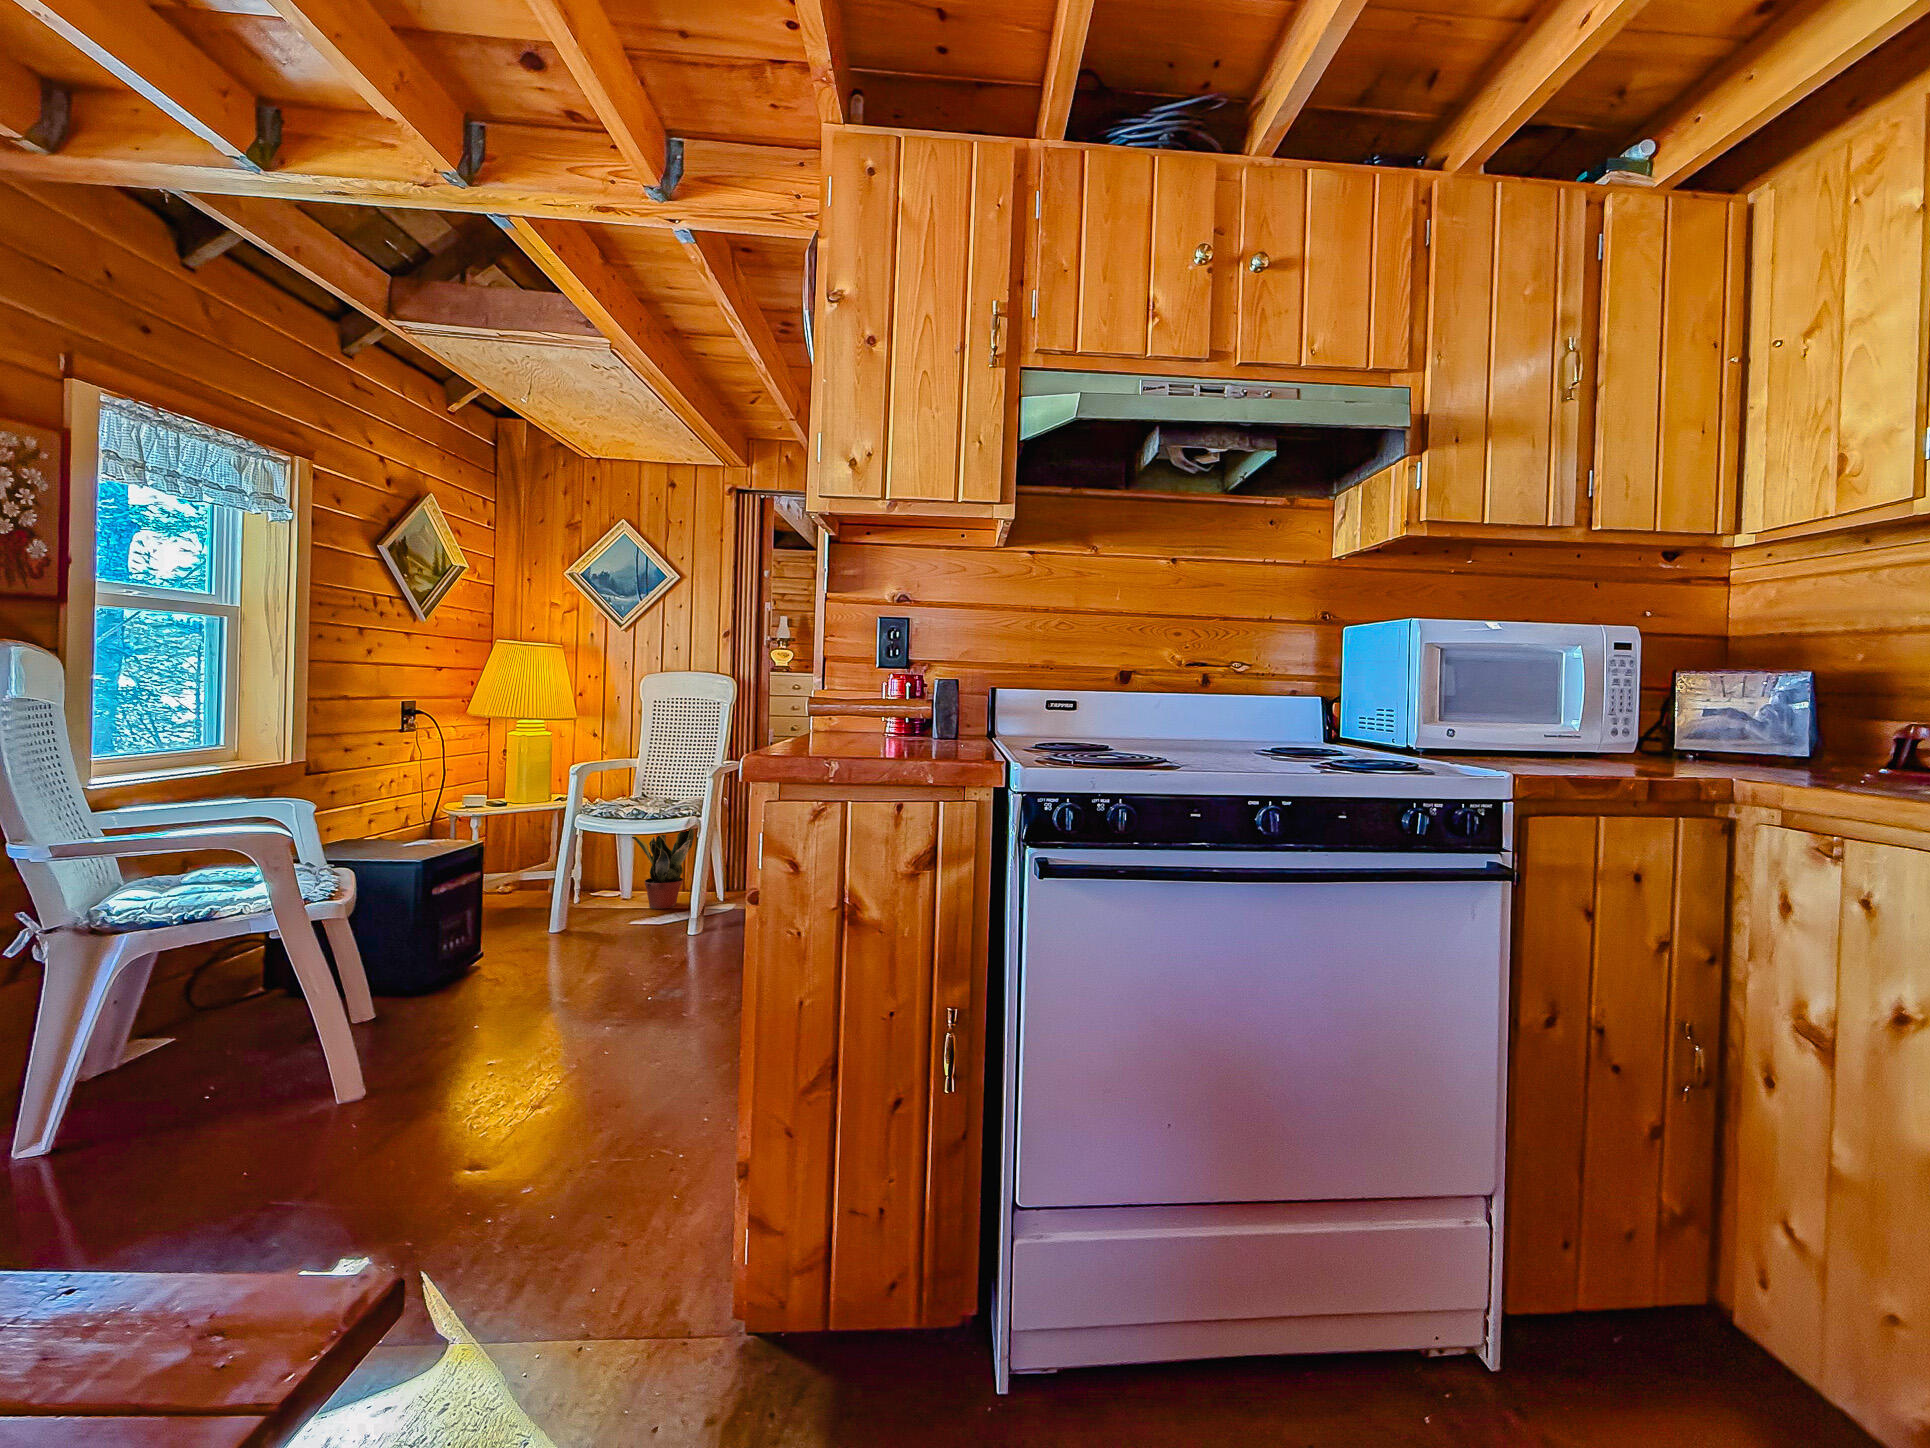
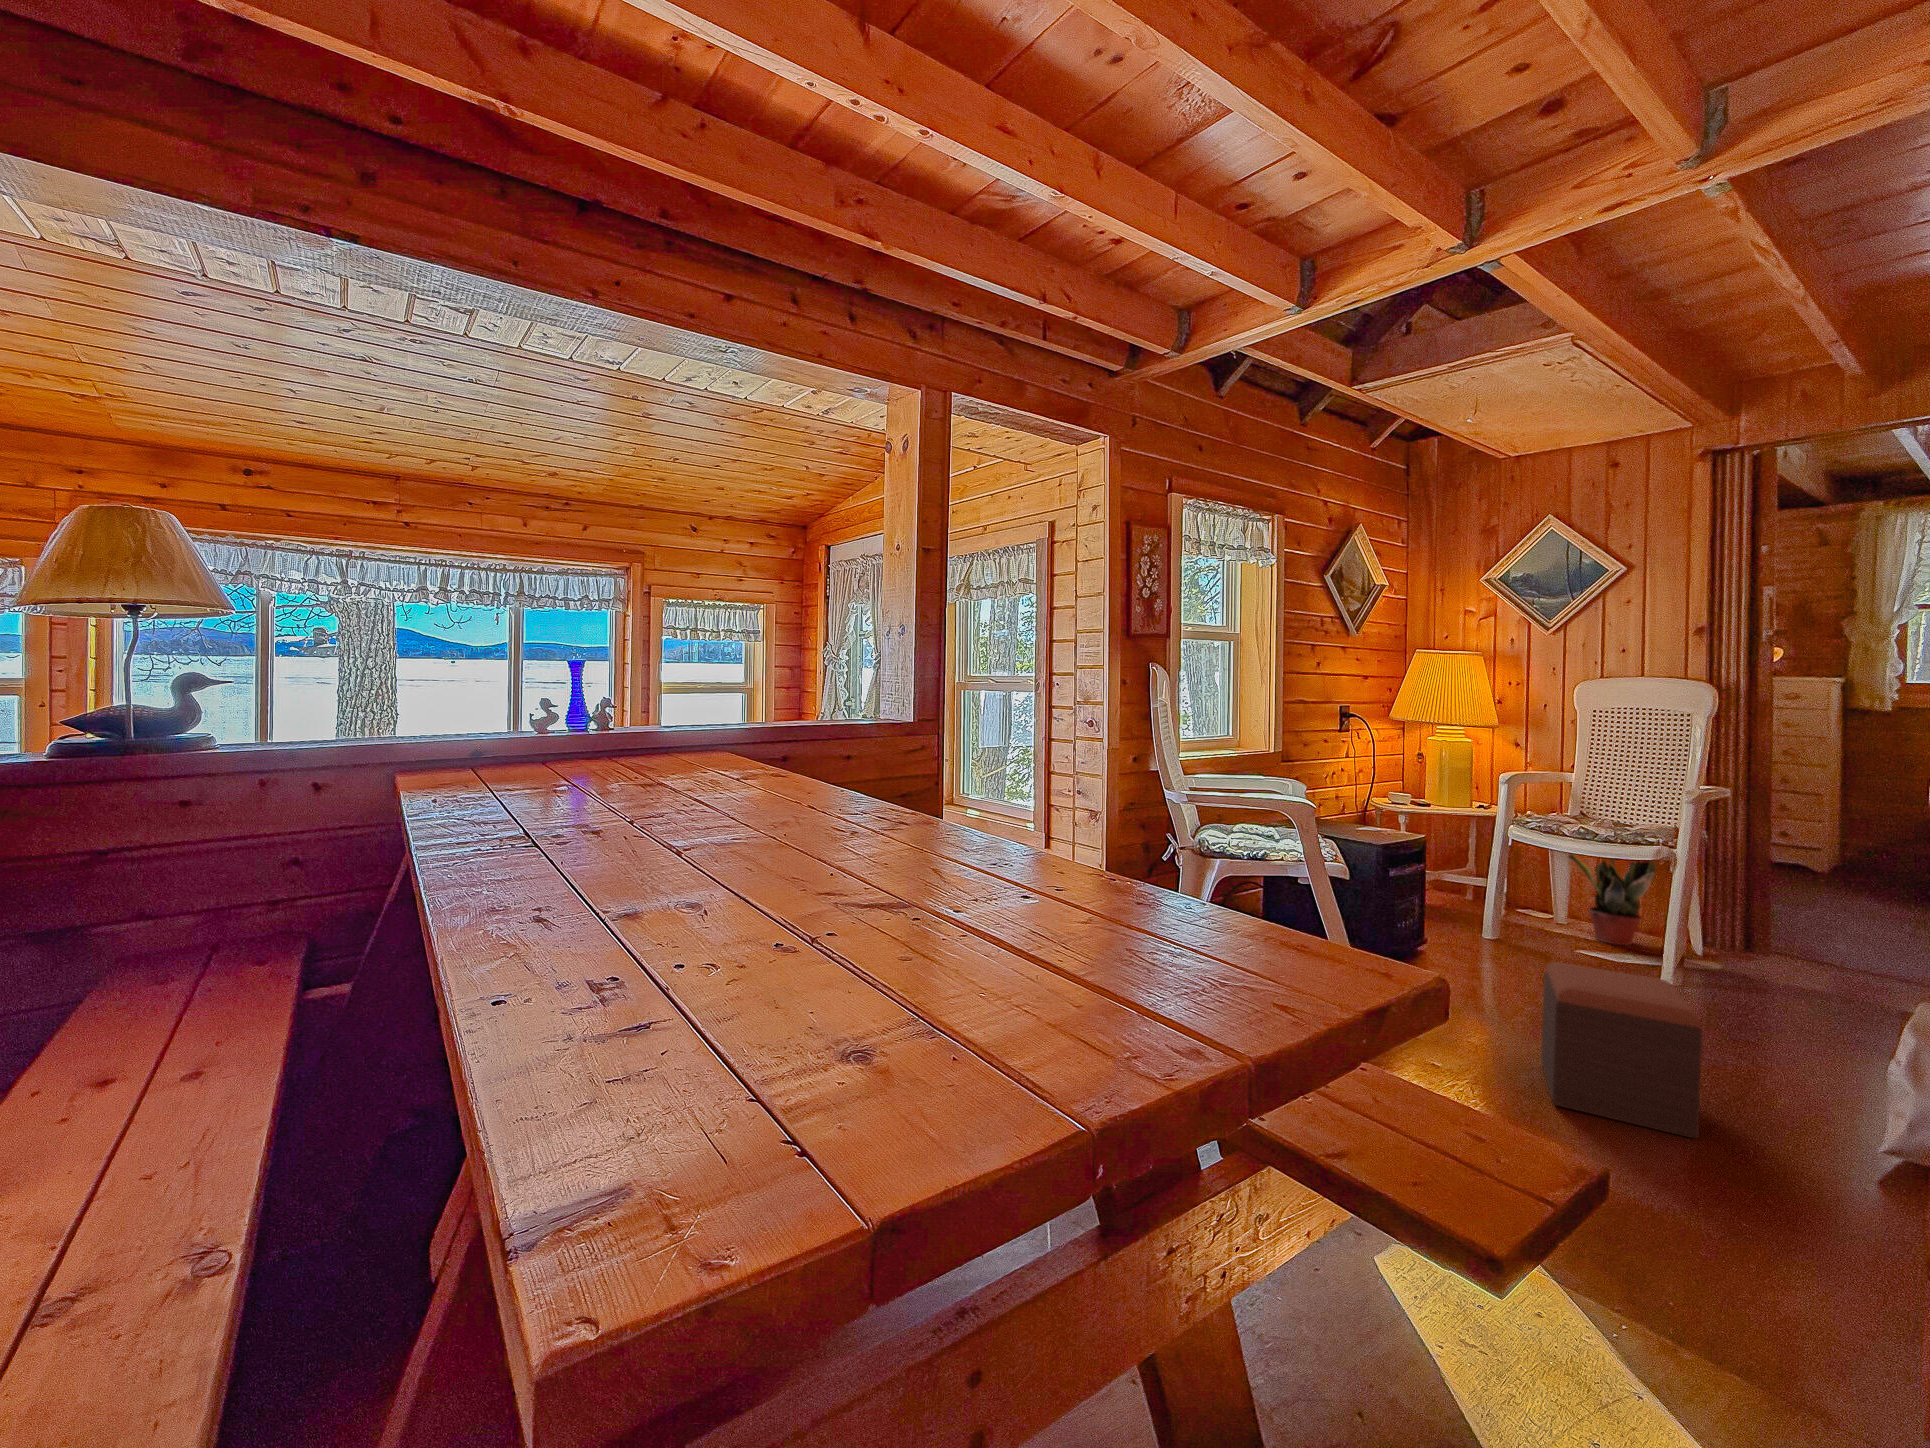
footstool: none [556,945,678,1106] -> present [1541,962,1702,1139]

